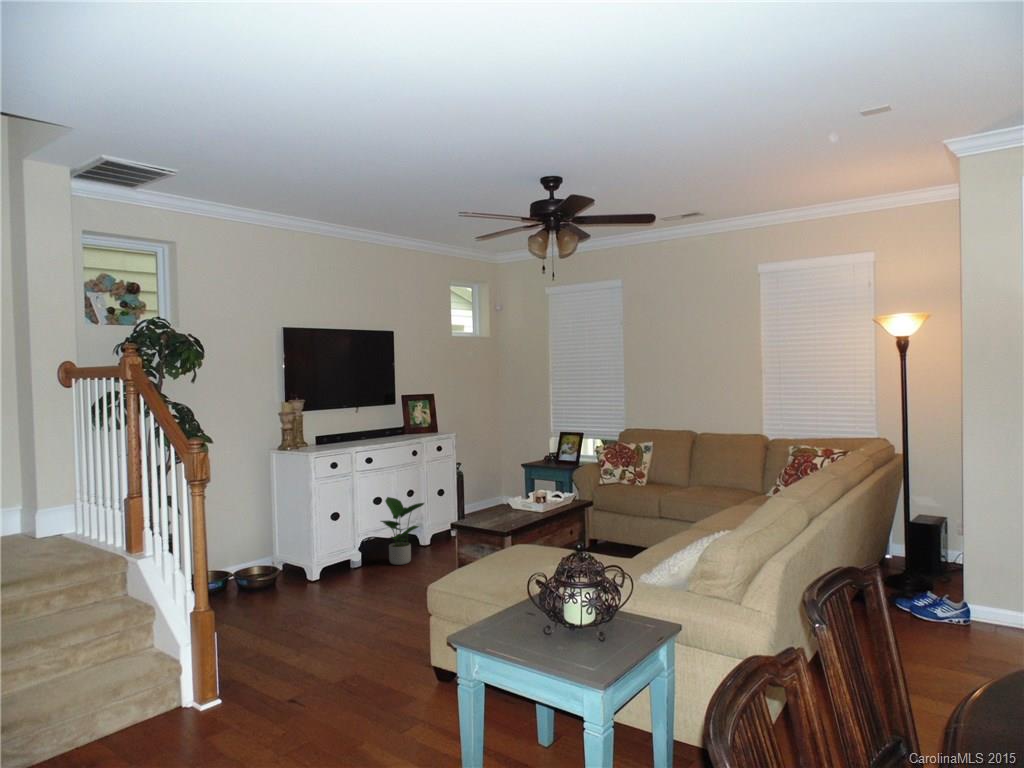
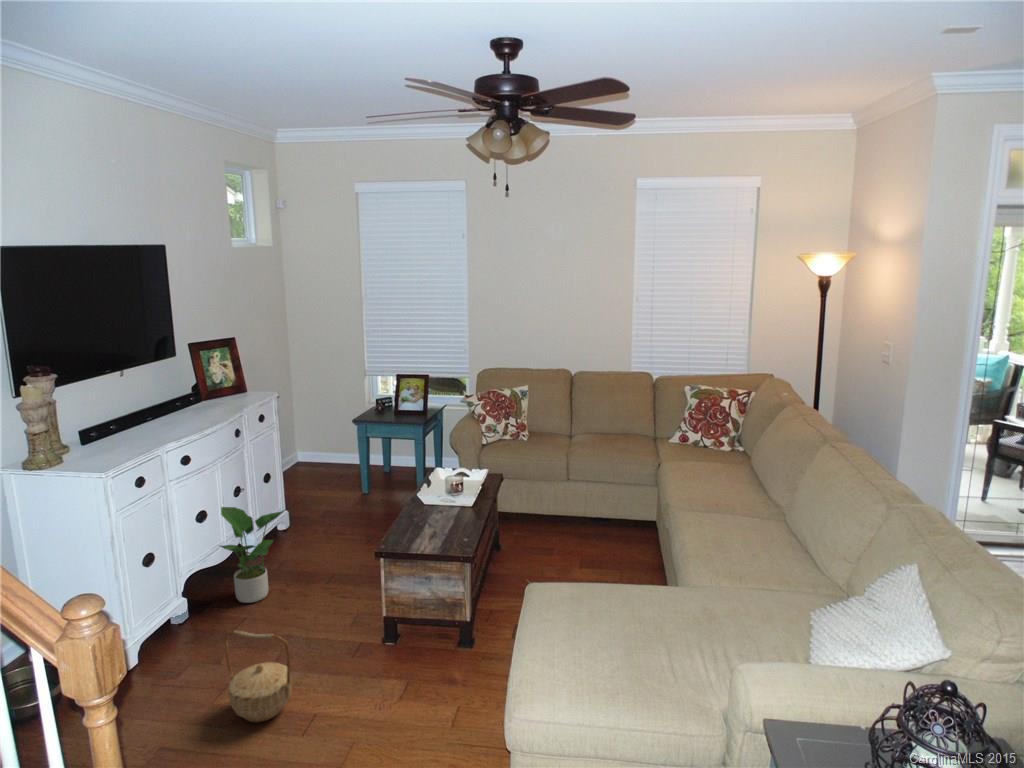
basket: none [339,552,377,611] -> present [224,631,292,722]

